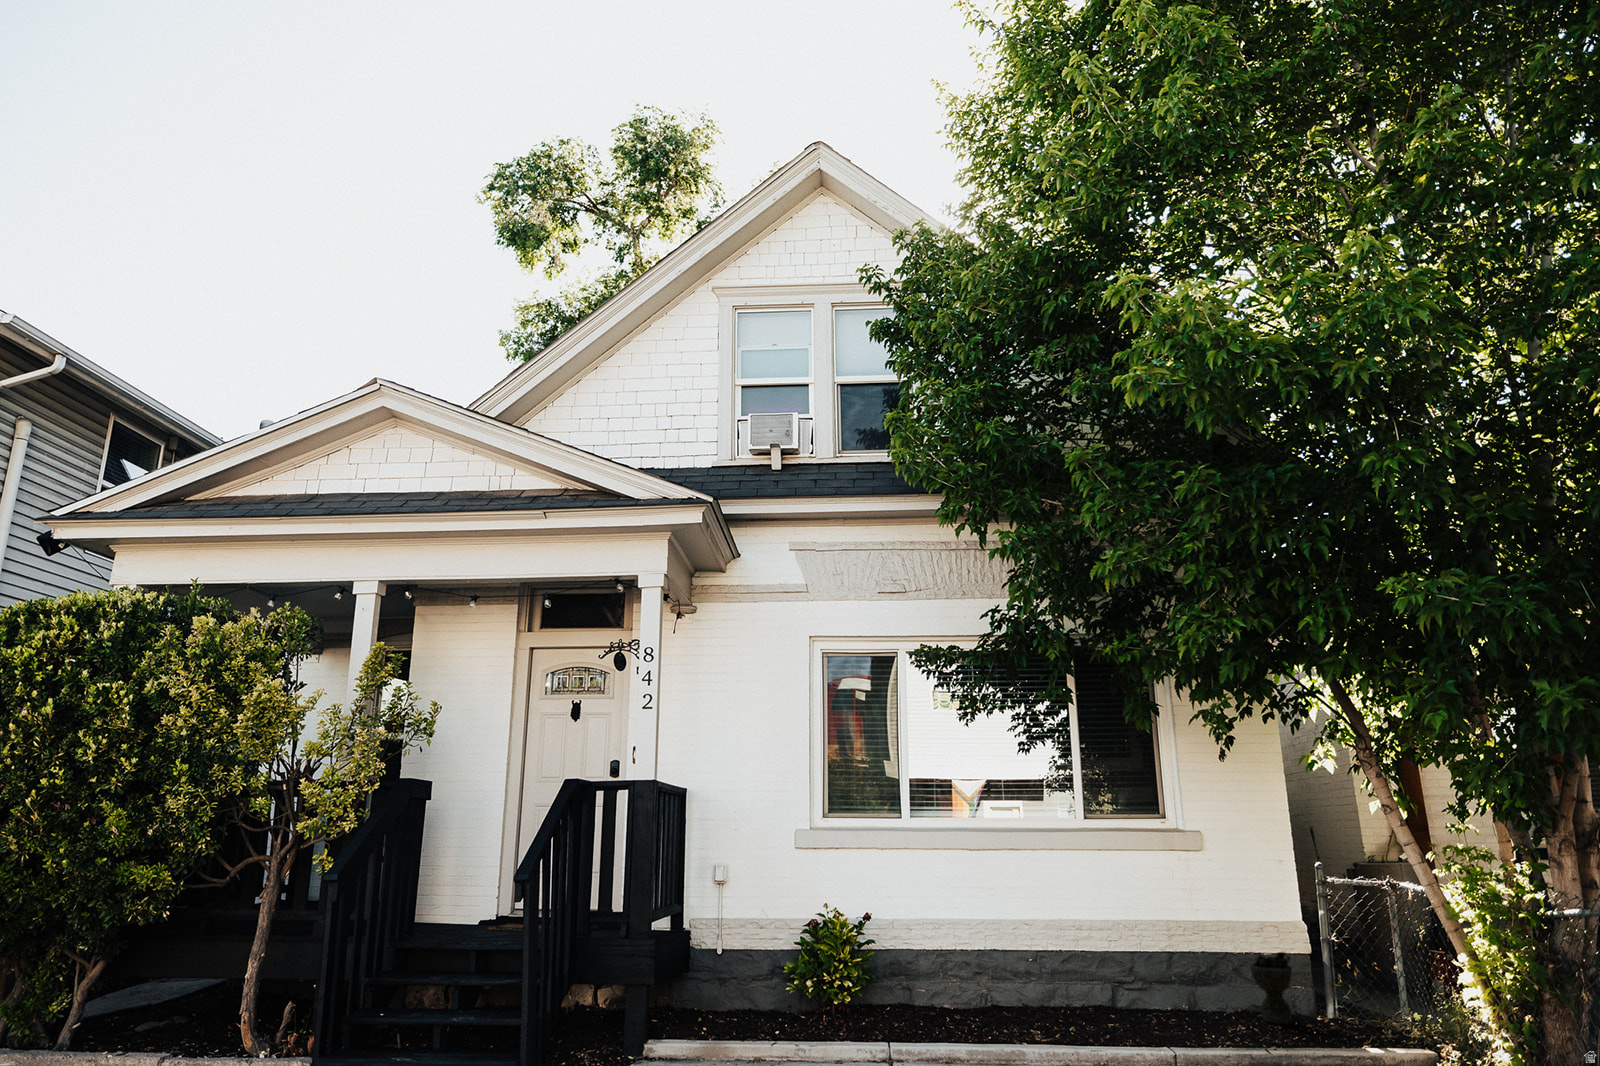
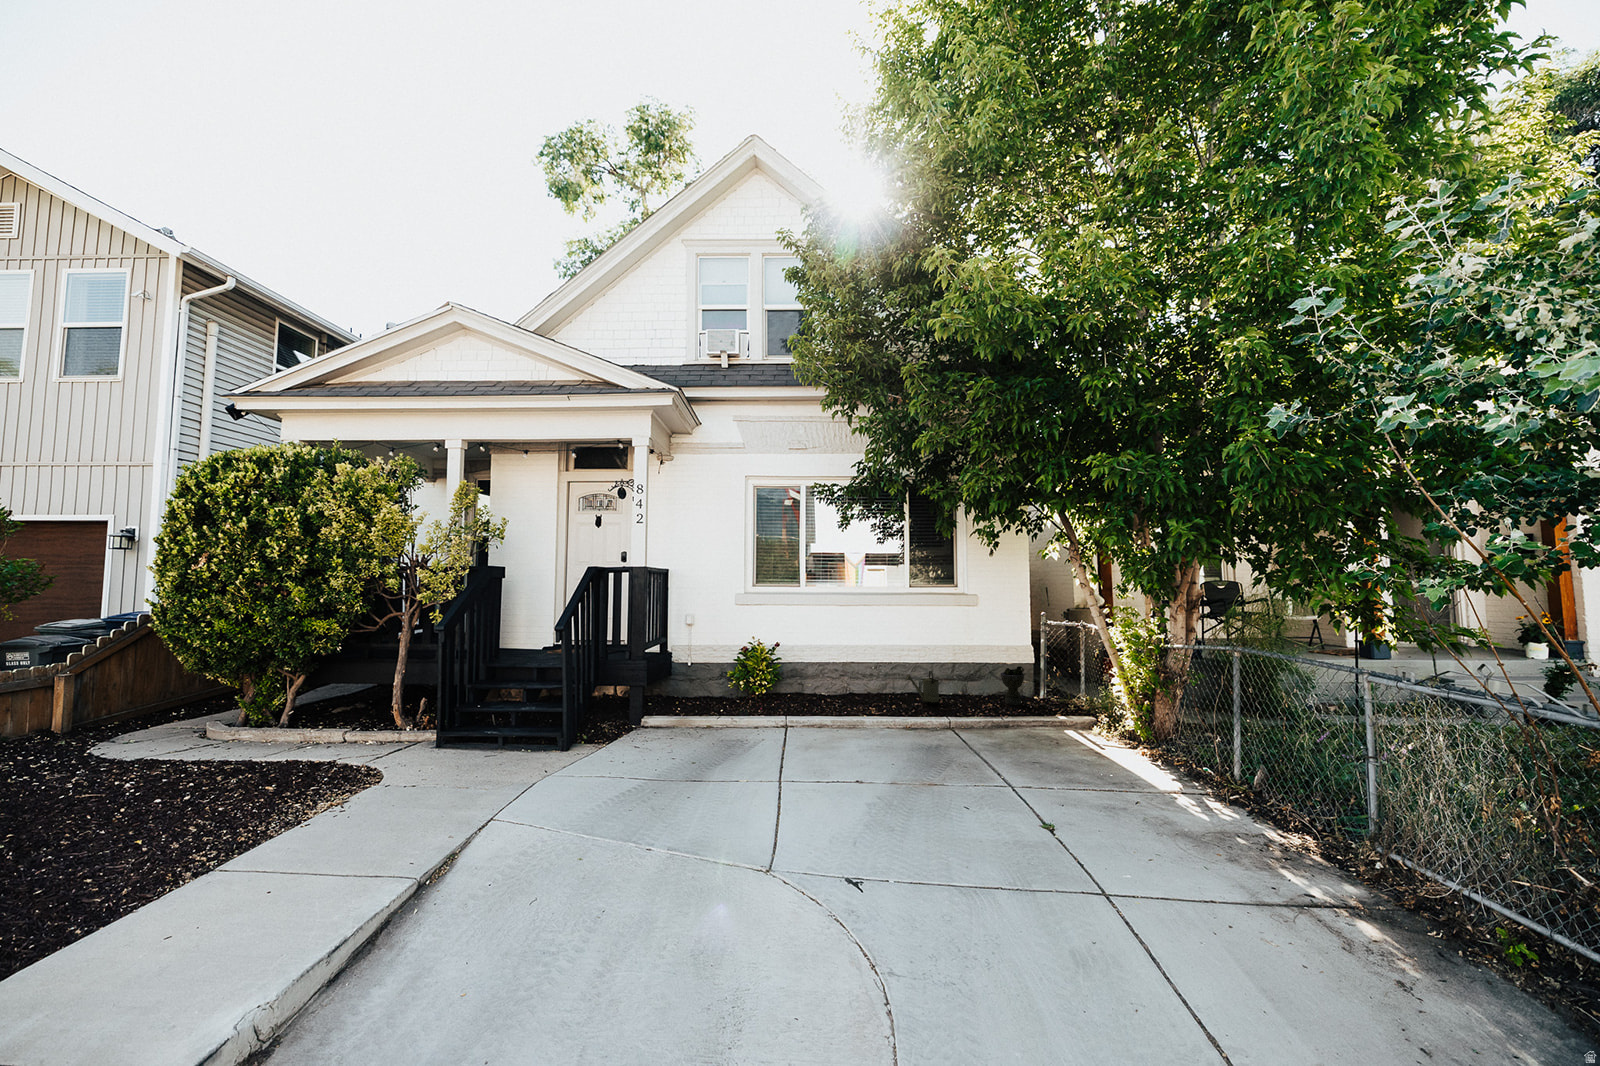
watering can: none [1085,959,1151,1022] -> present [905,671,939,704]

